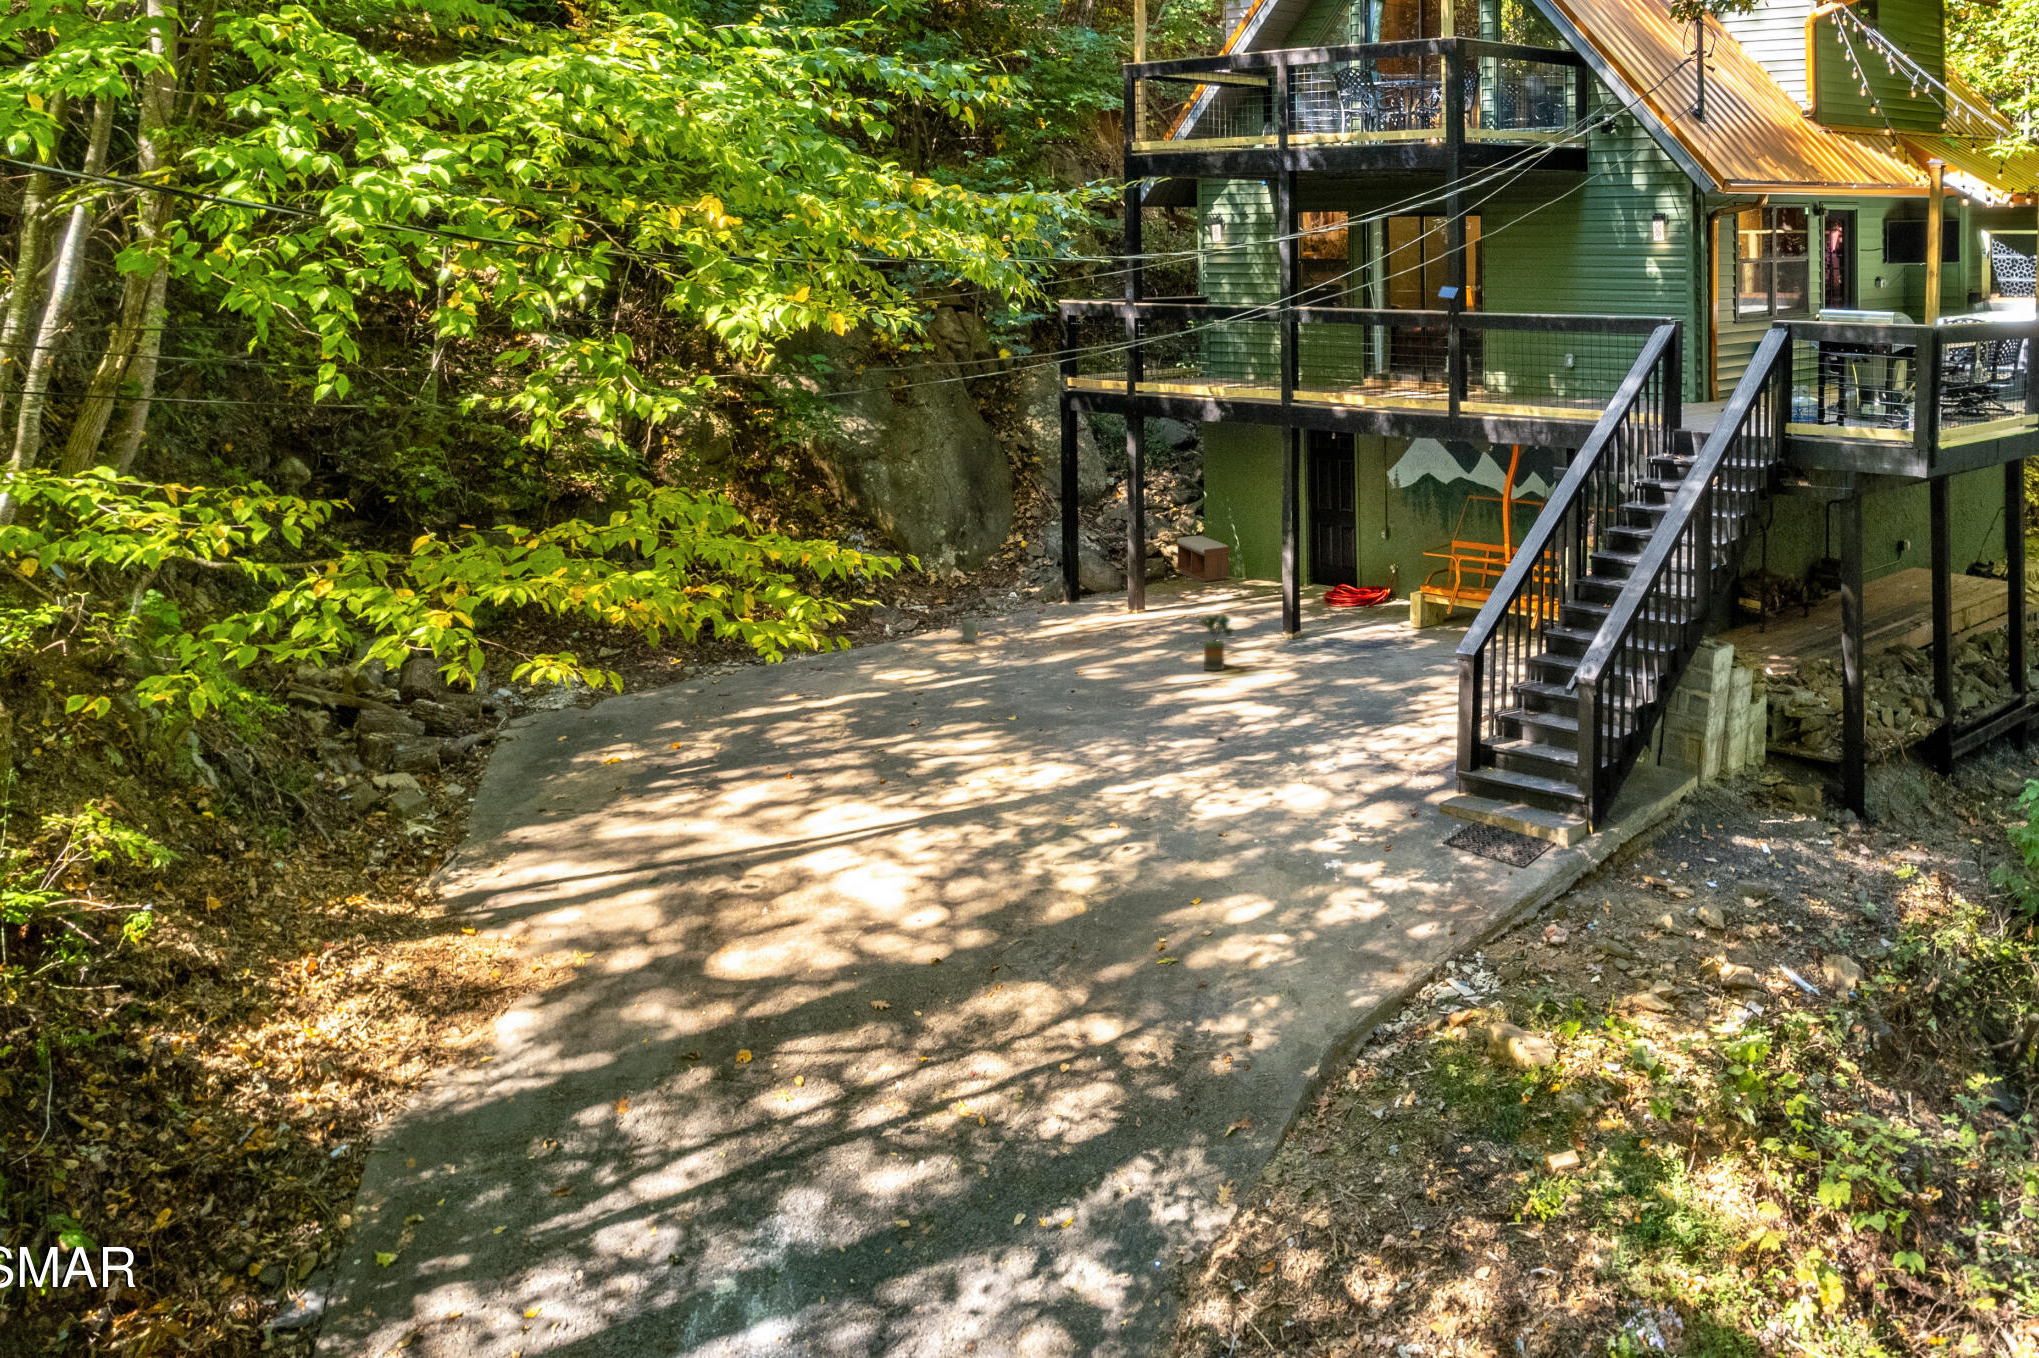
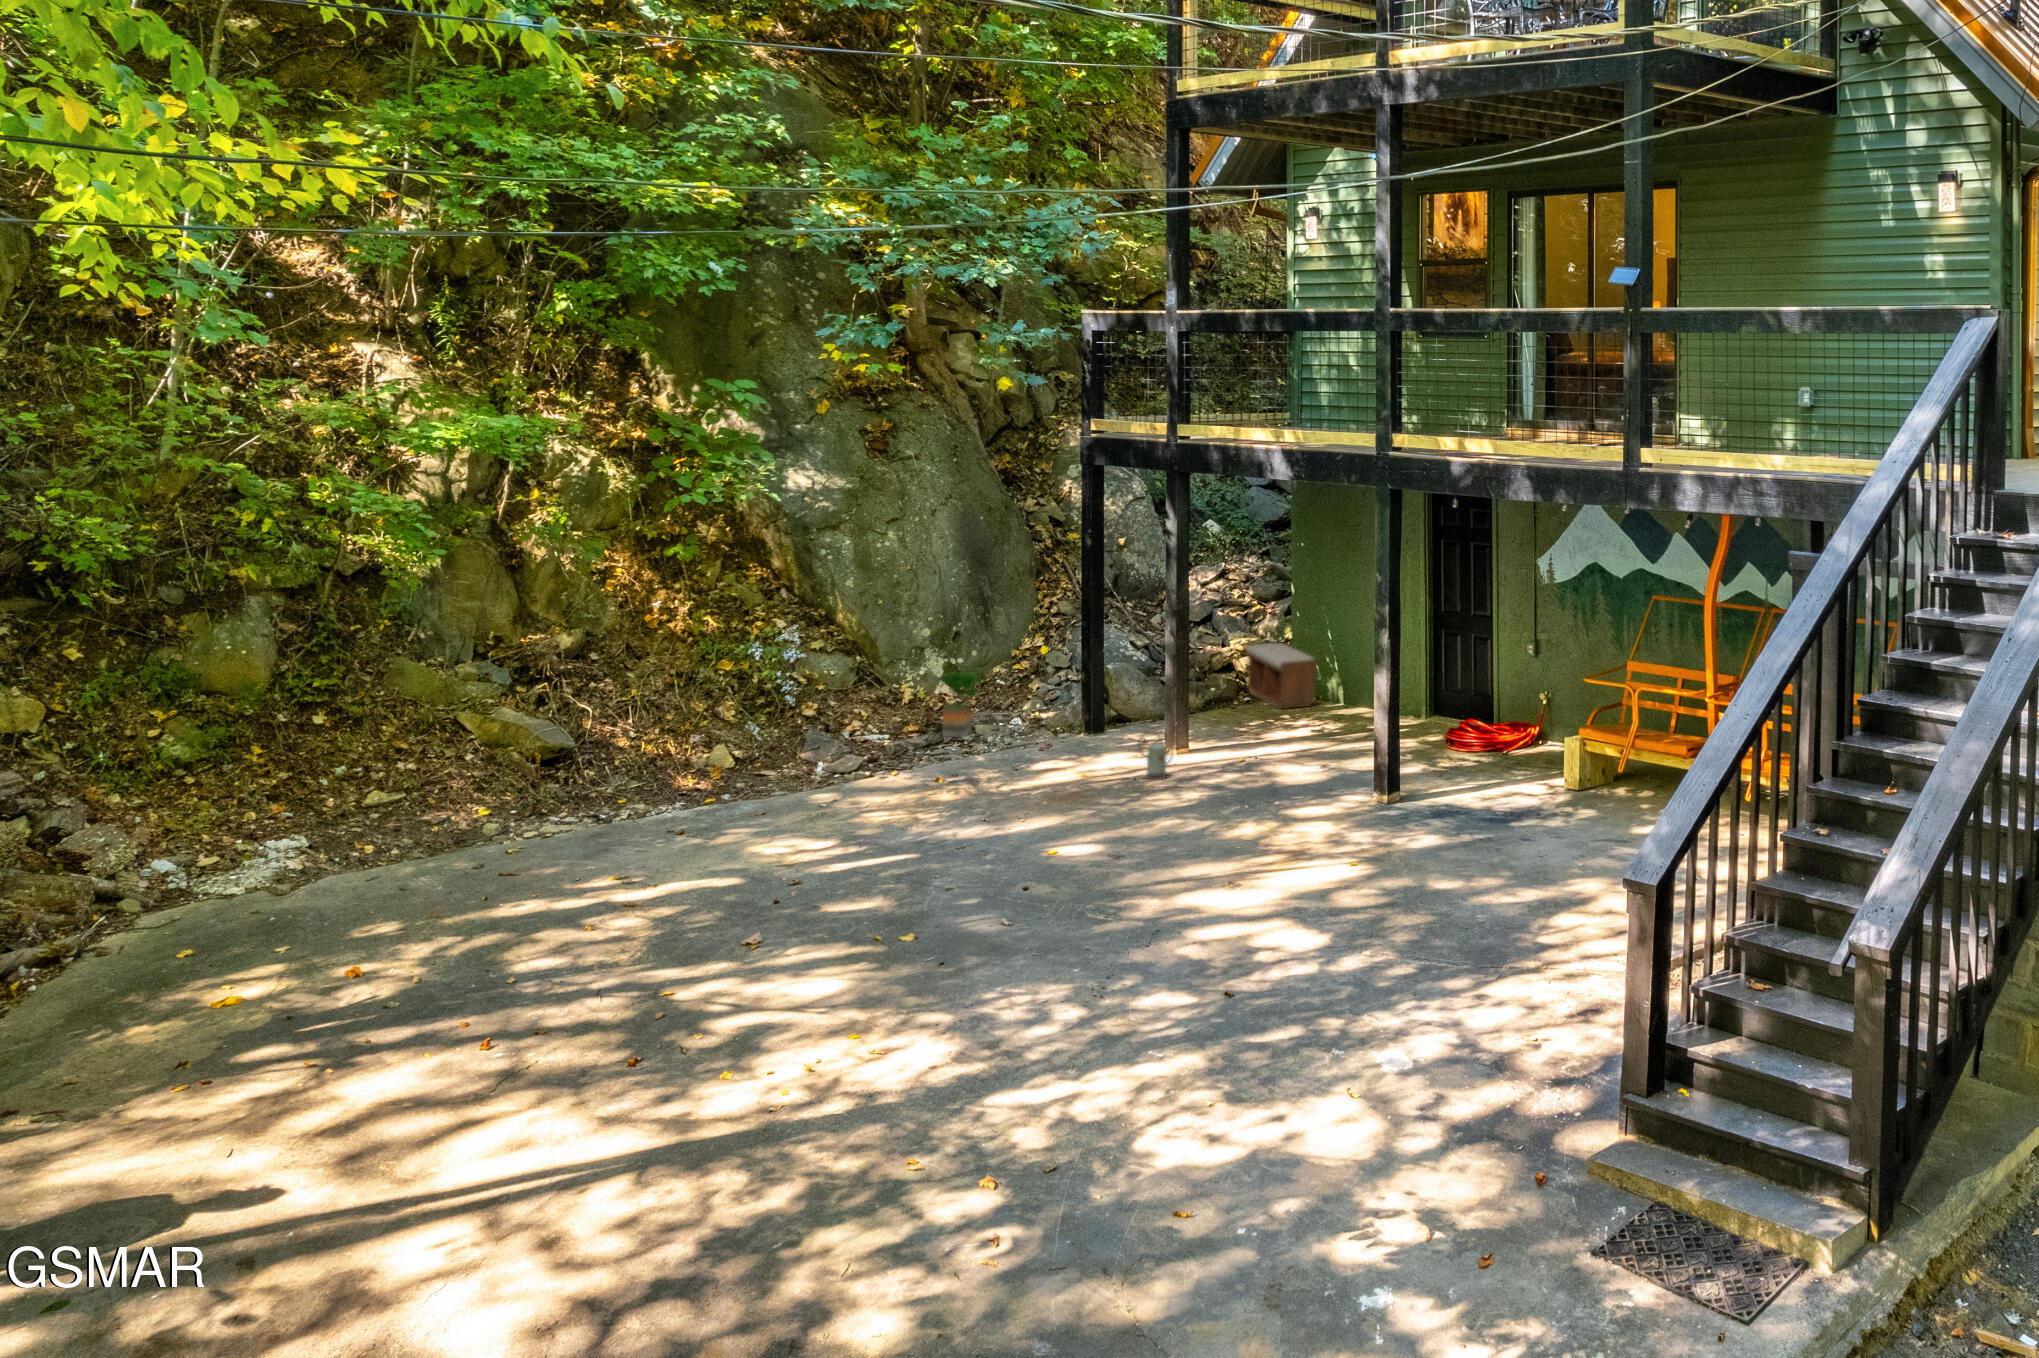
potted tree: present [1198,614,1233,671] -> present [941,672,980,737]
watering can: present [961,618,977,645] -> present [1141,741,1173,781]

